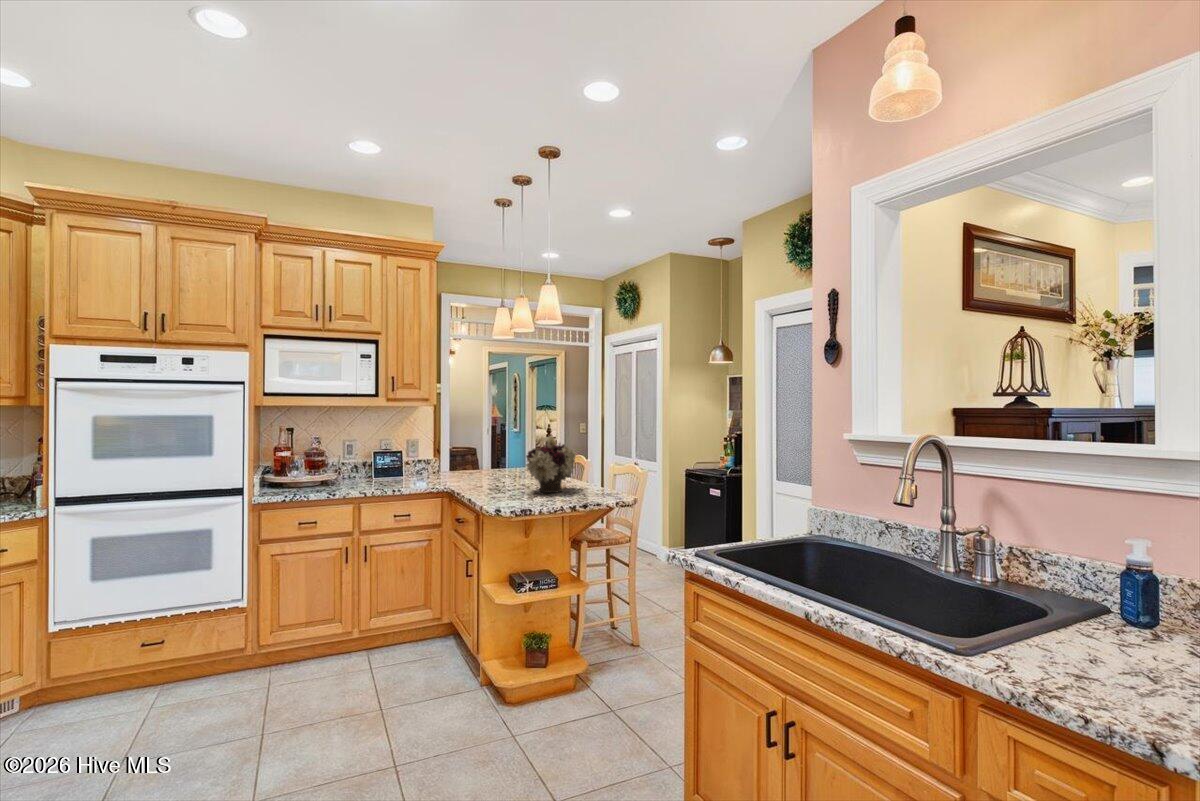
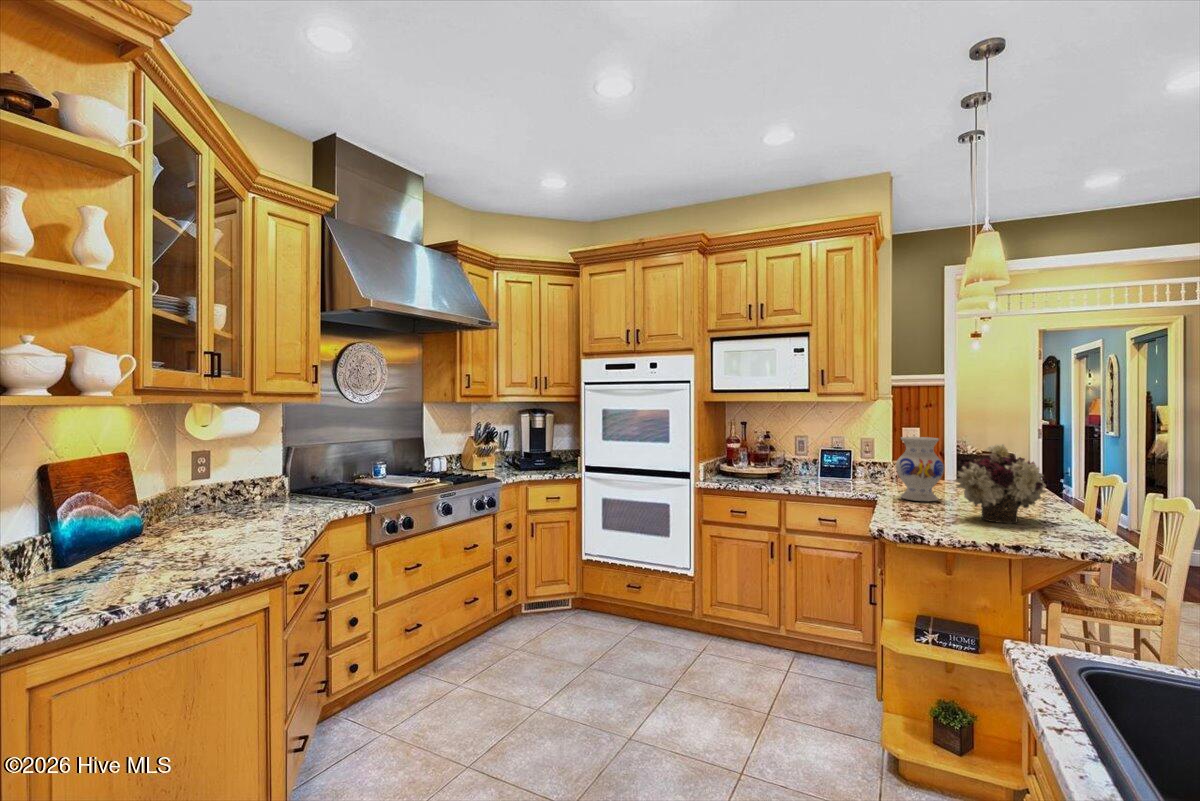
vase: none [462,434,498,487] -> present [895,437,944,501]

